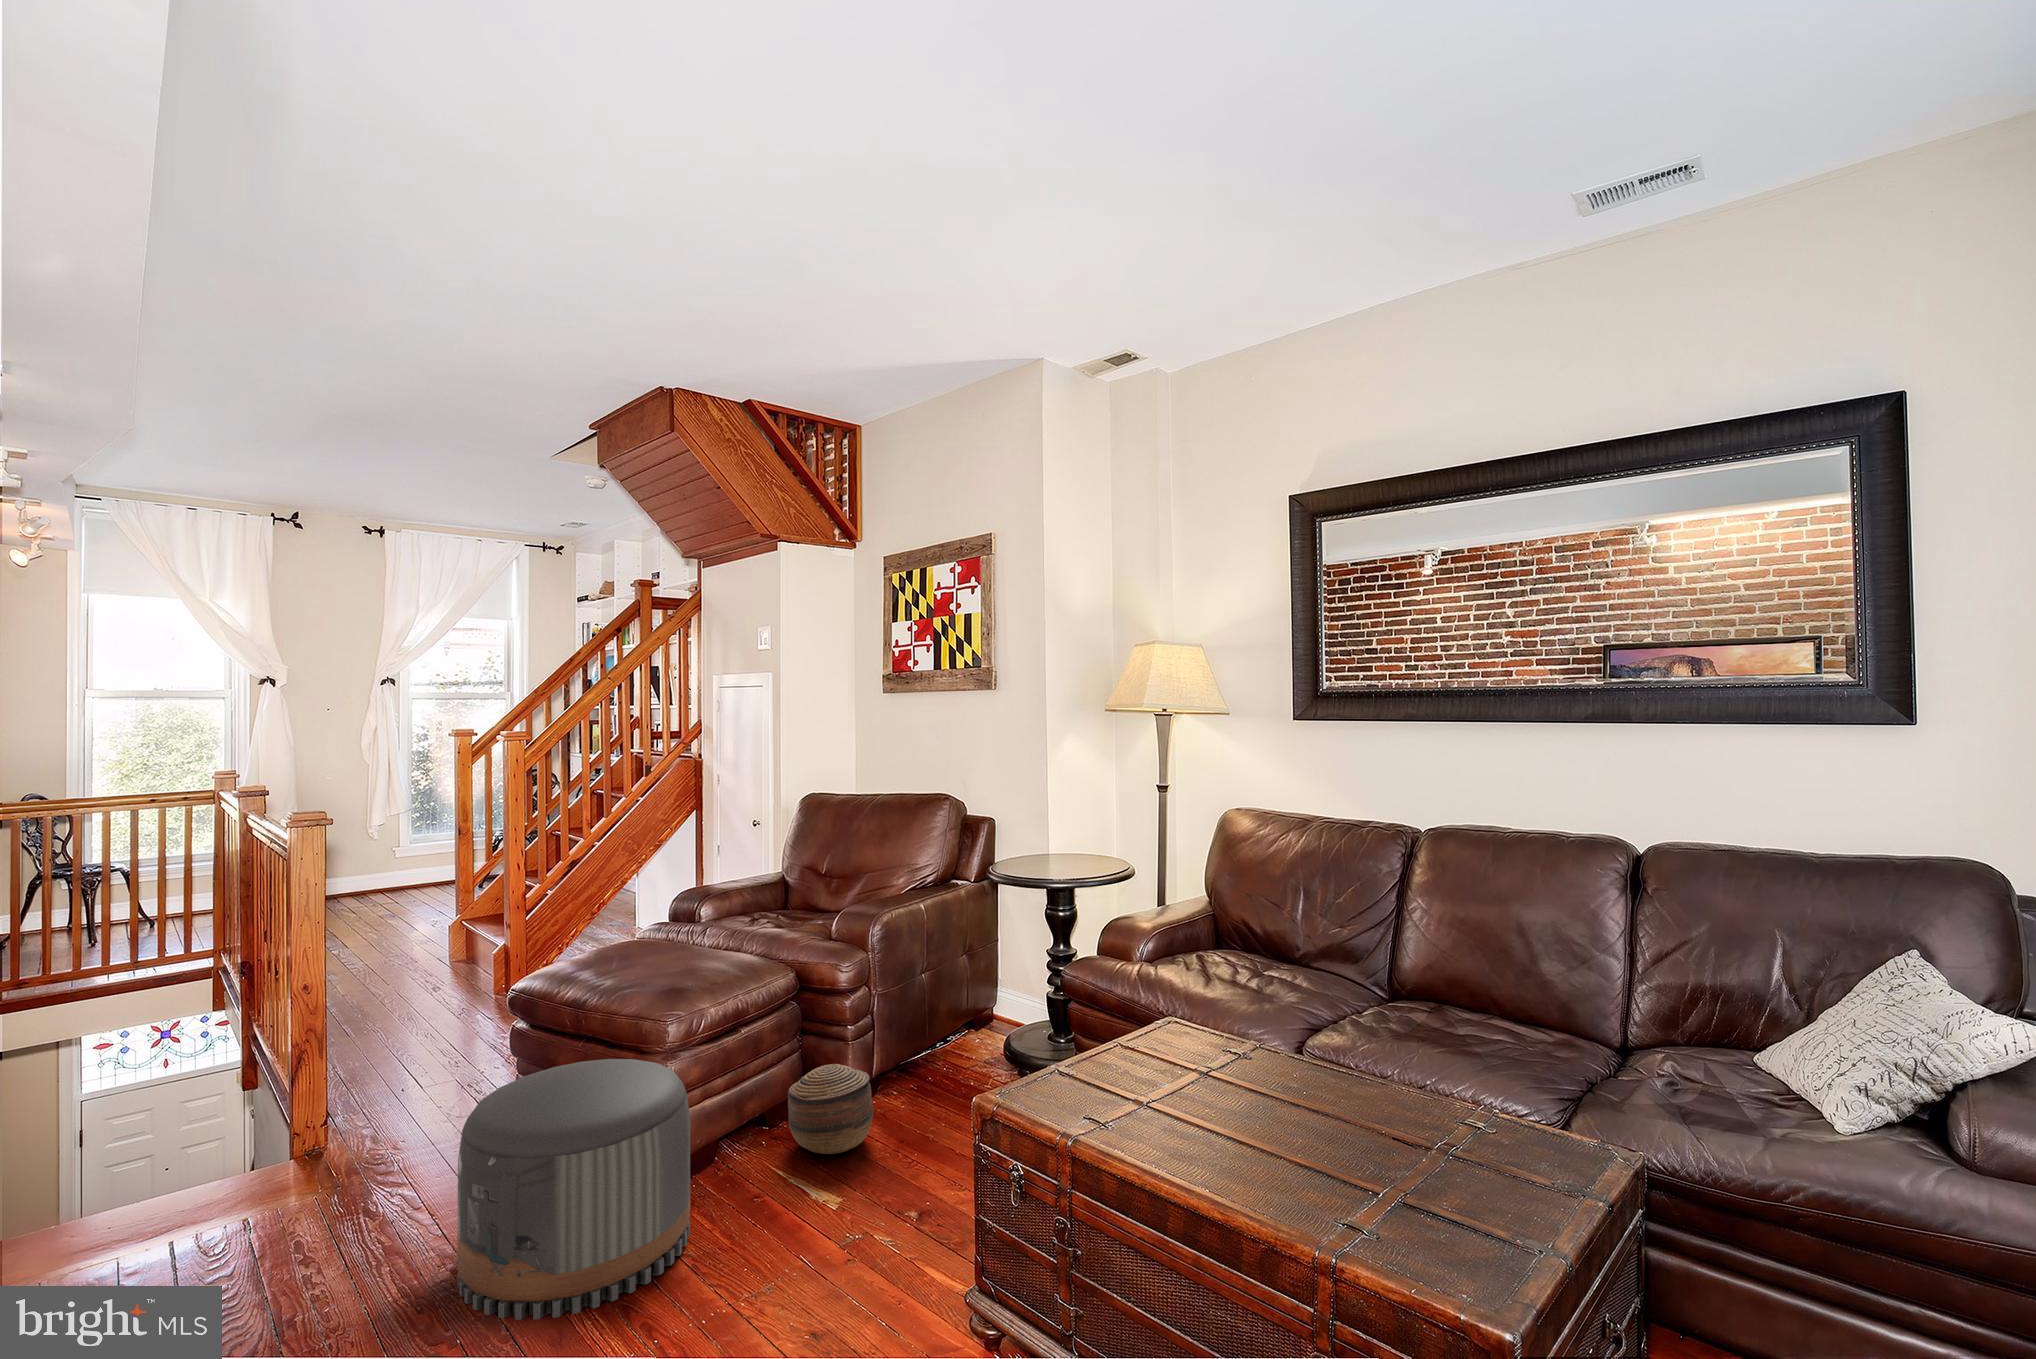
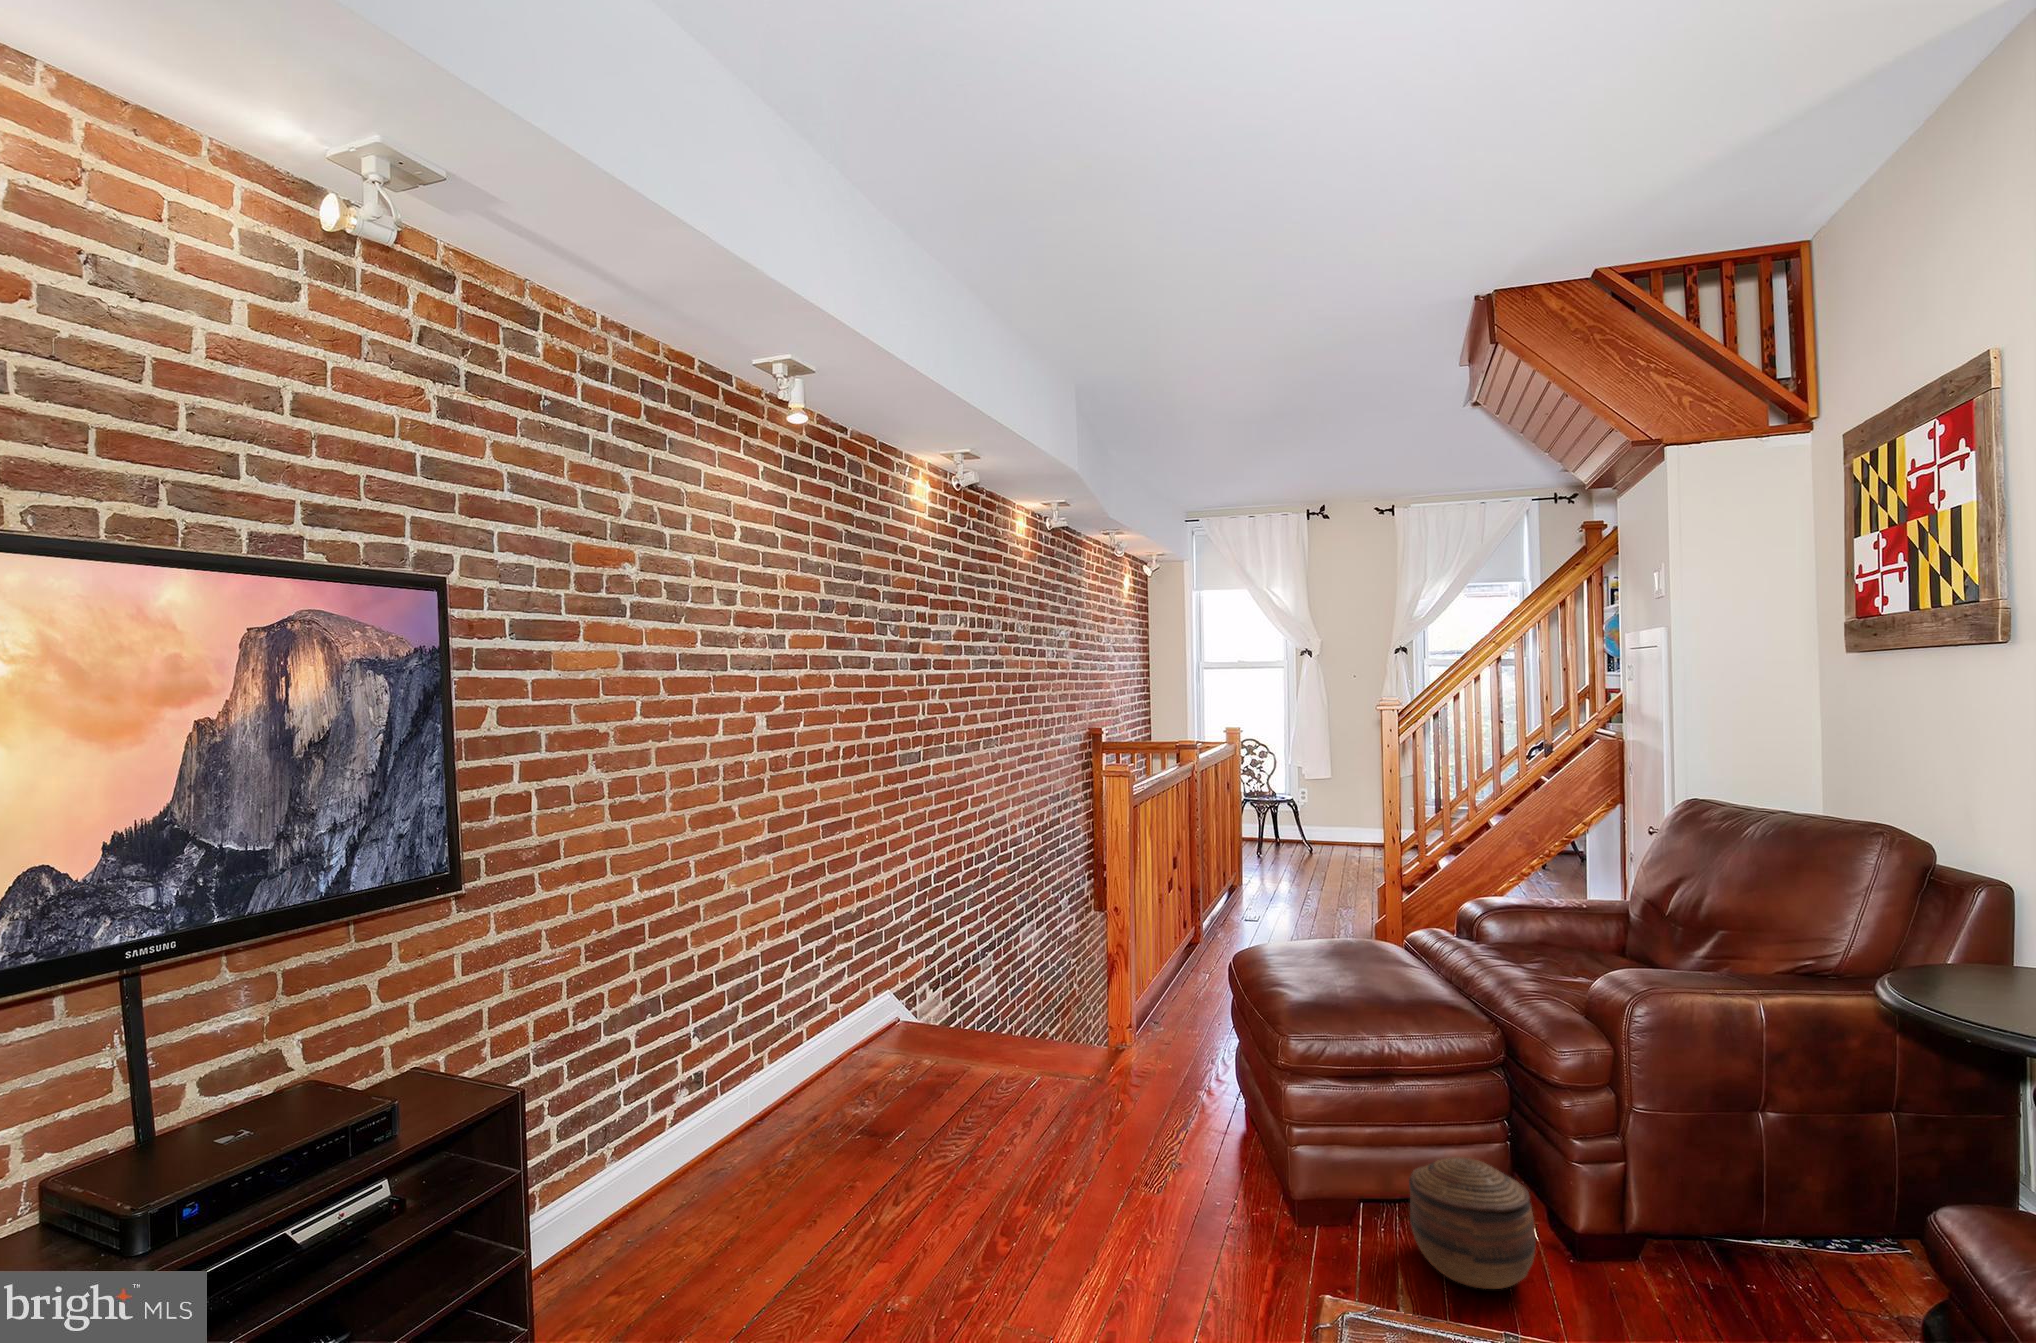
pouf: present [457,1059,690,1320] -> none [1028,1022,1238,1273]

